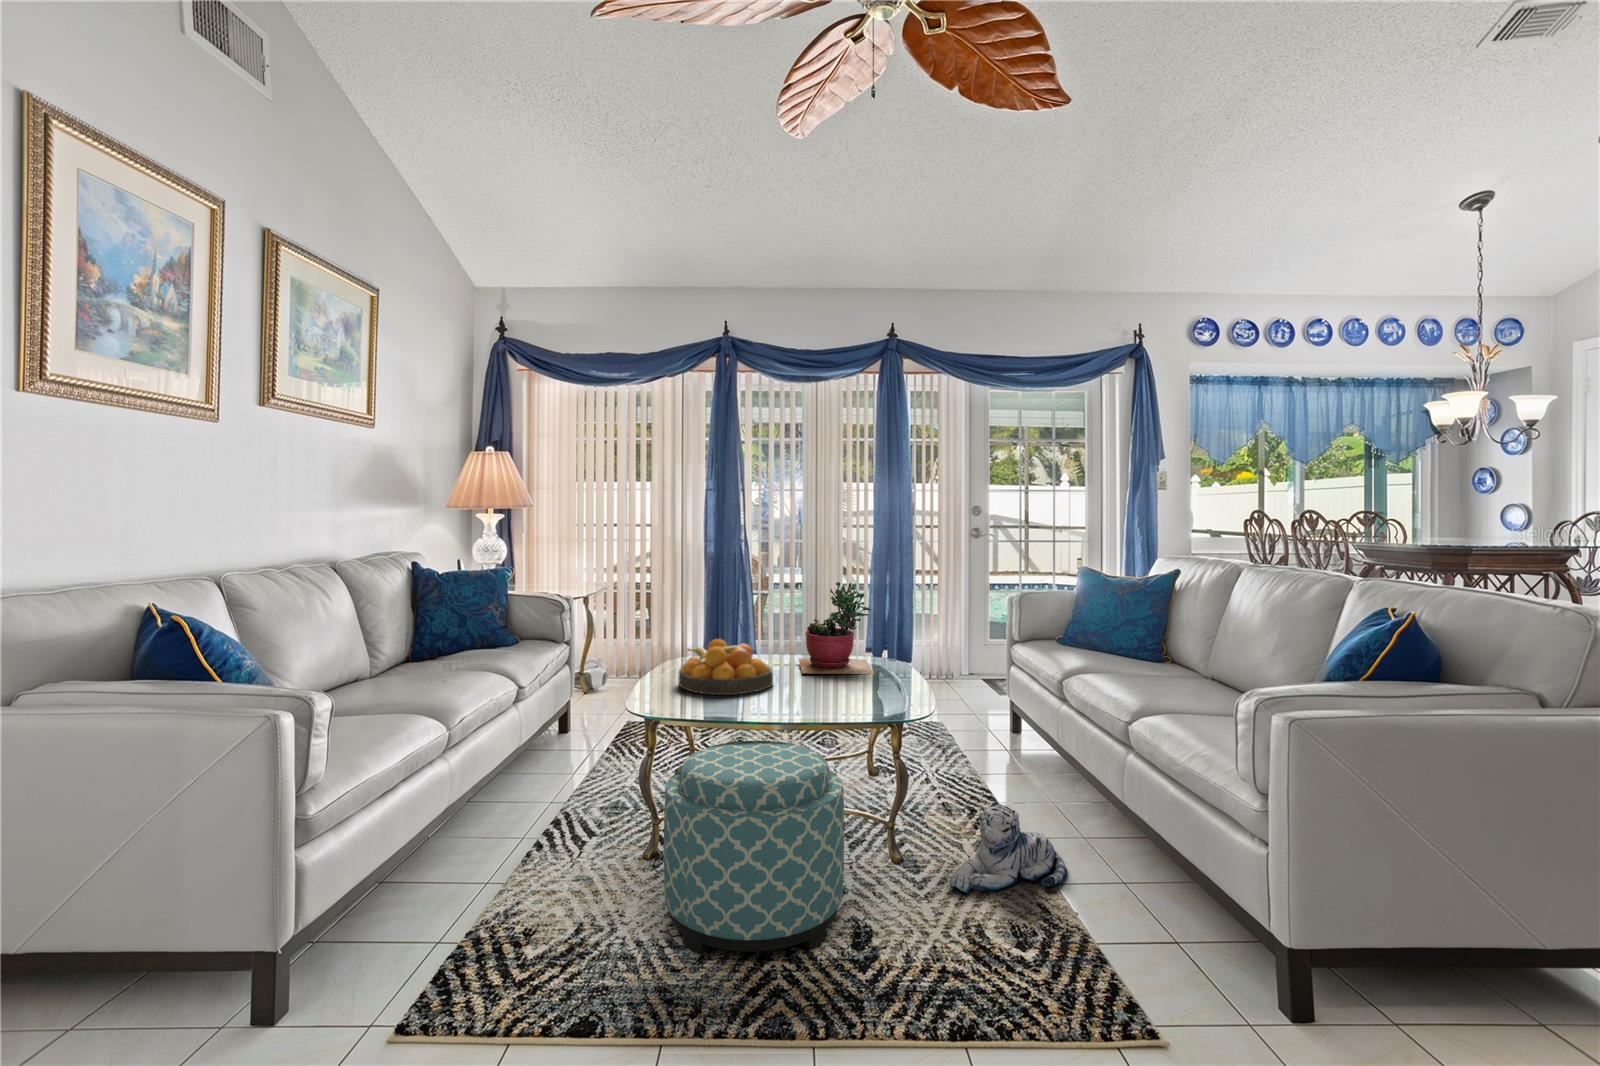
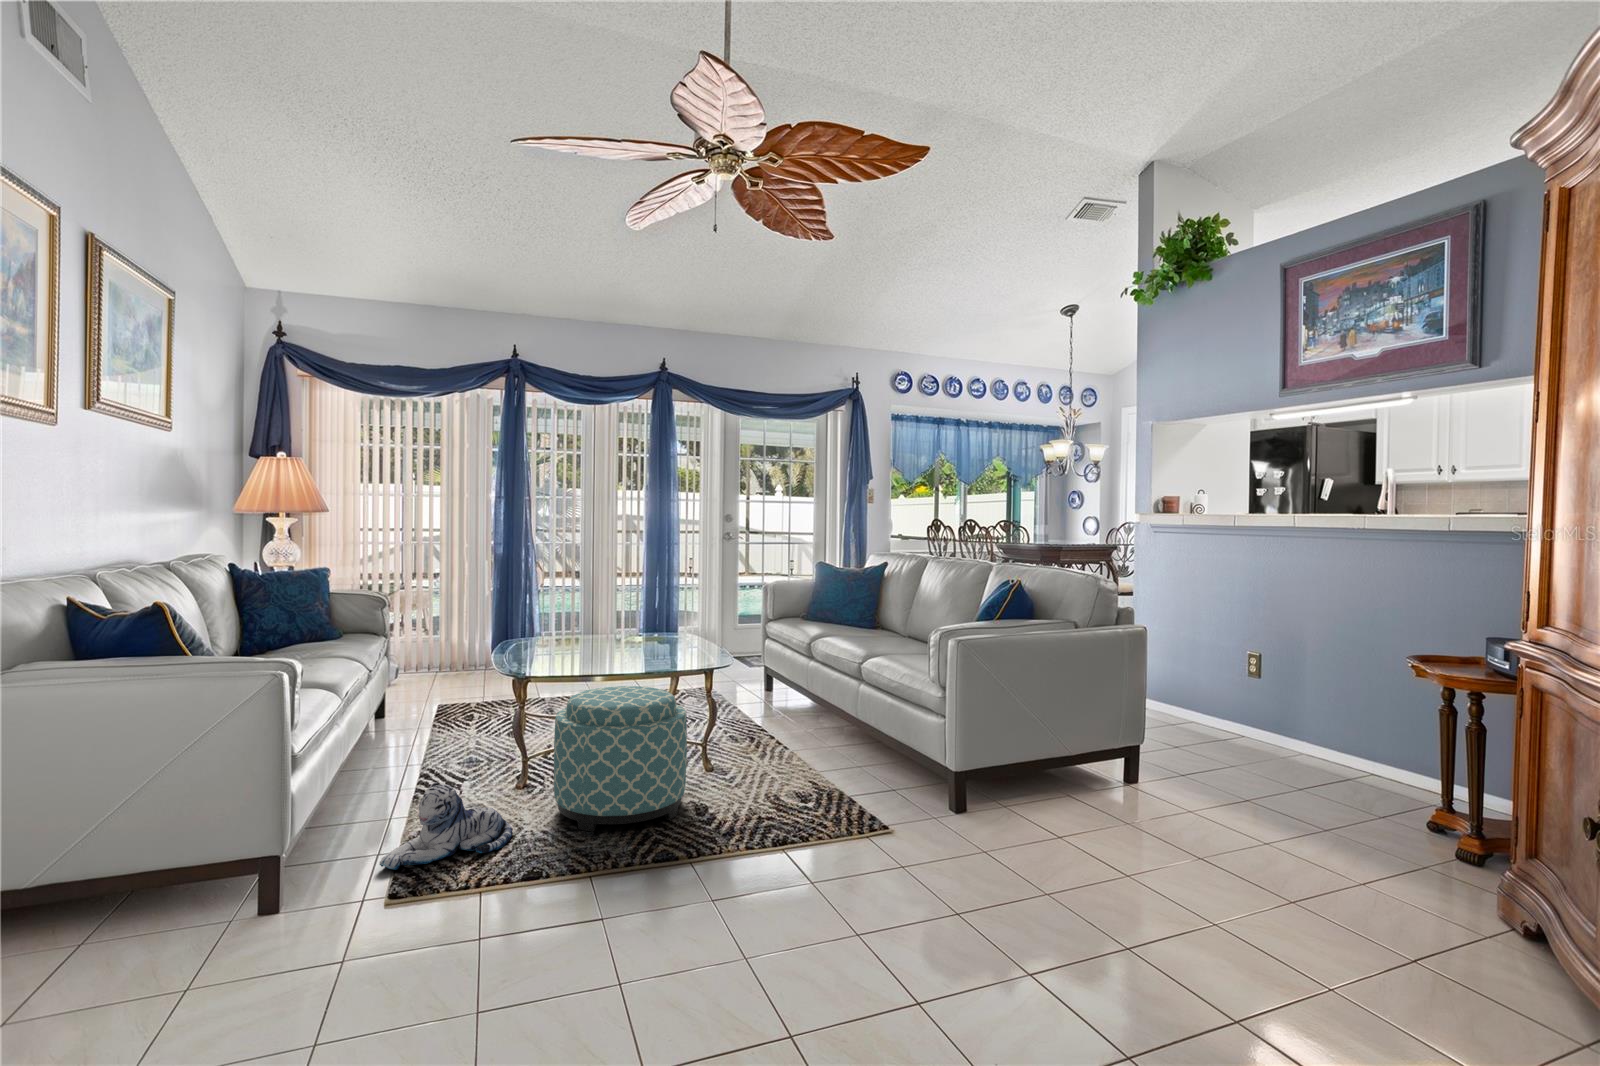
succulent plant: present [799,582,874,674] -> none [611,573,677,646]
fruit bowl: present [678,639,773,695] -> none [523,620,602,662]
plush toy: present [950,802,1066,893] -> present [379,783,513,870]

